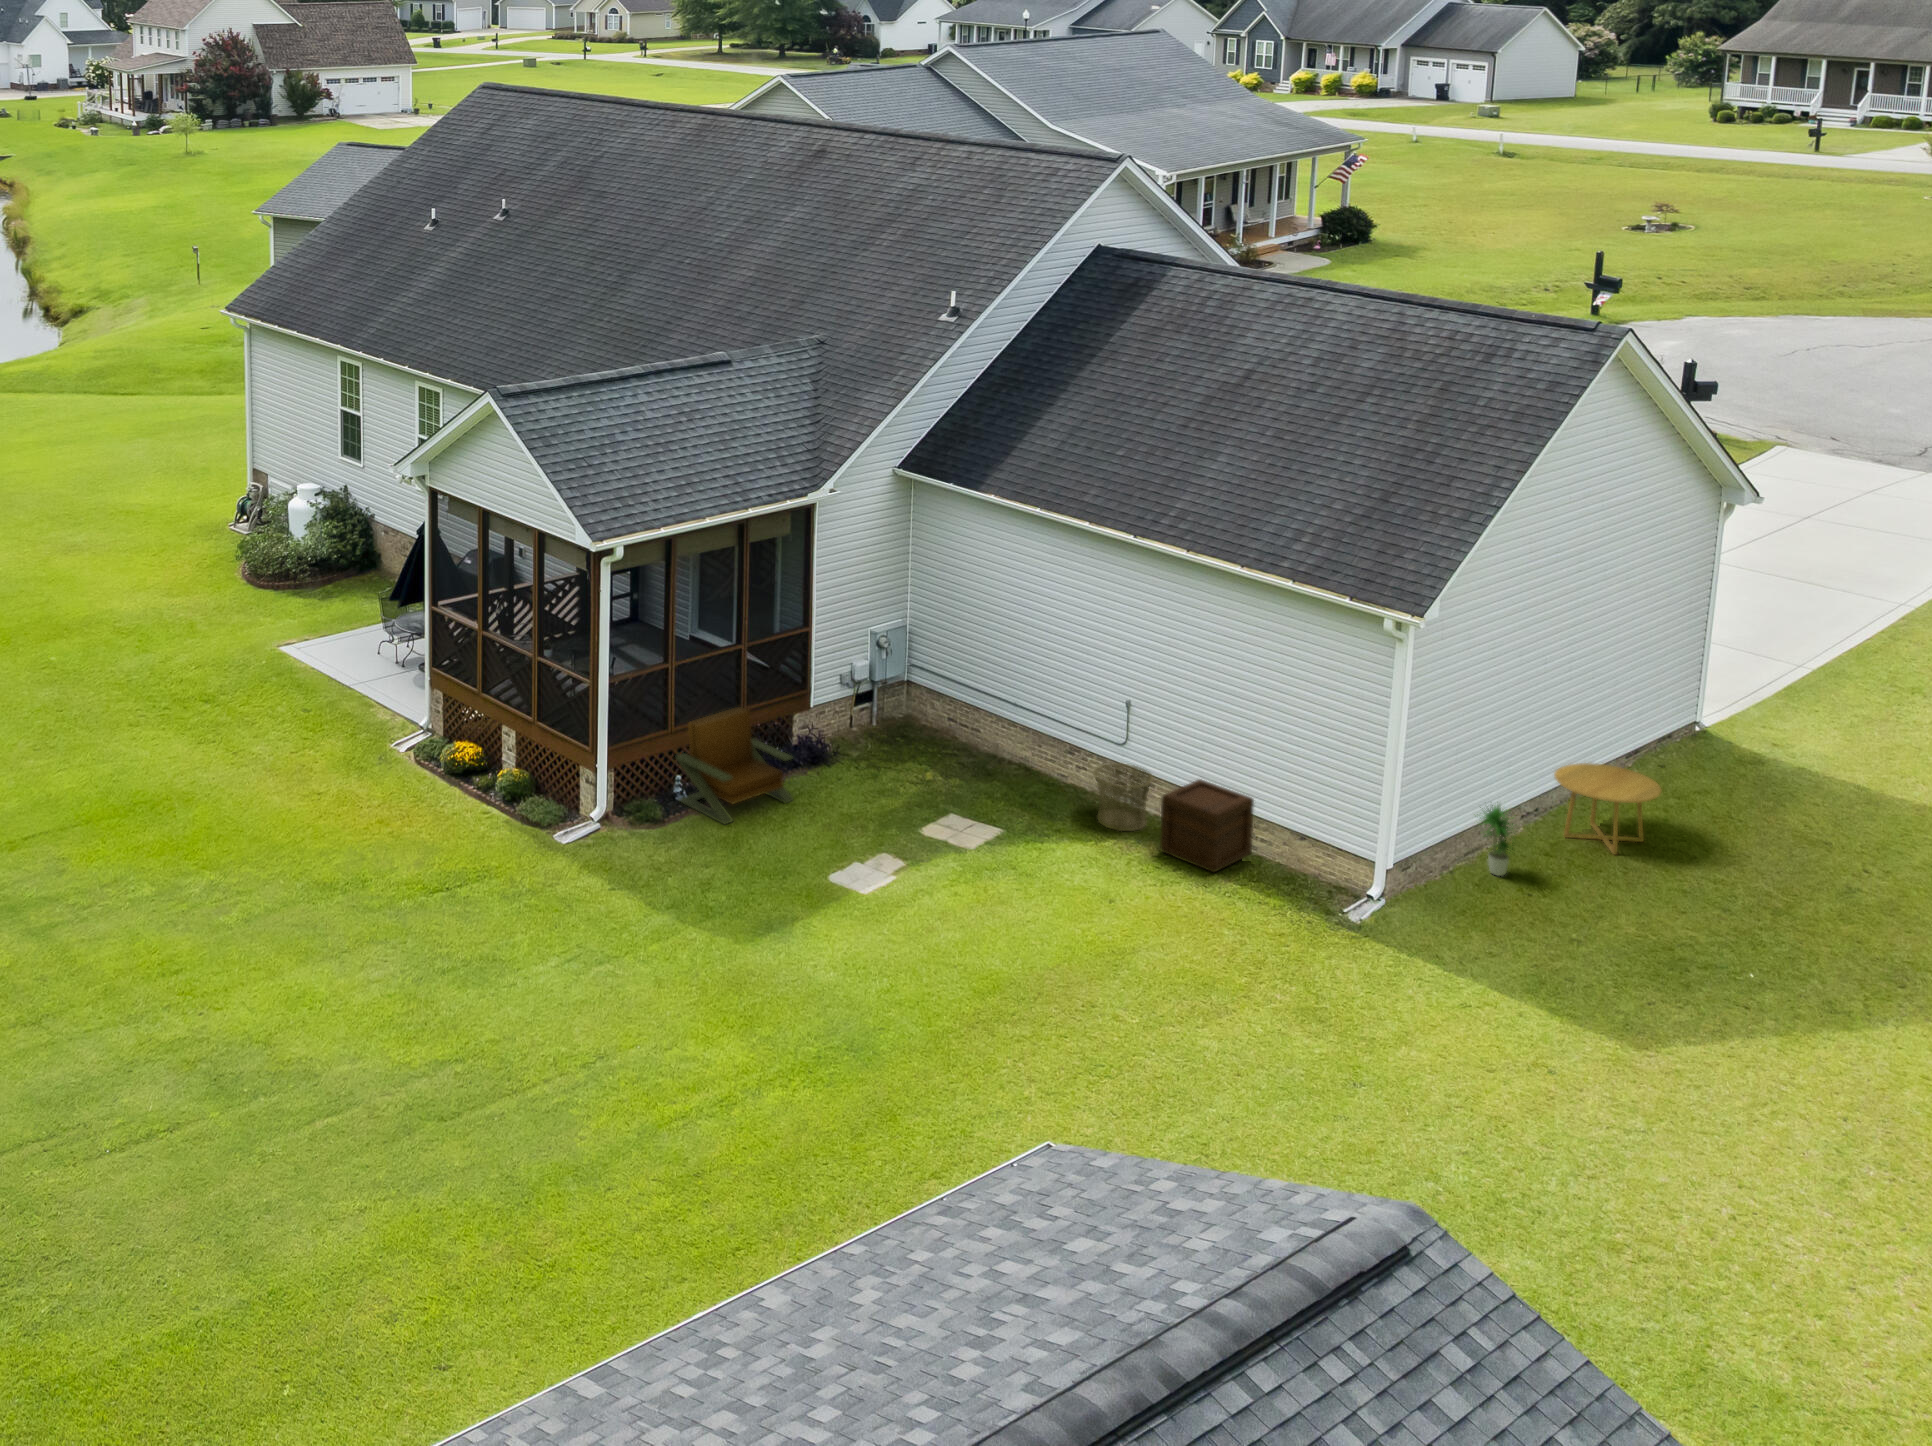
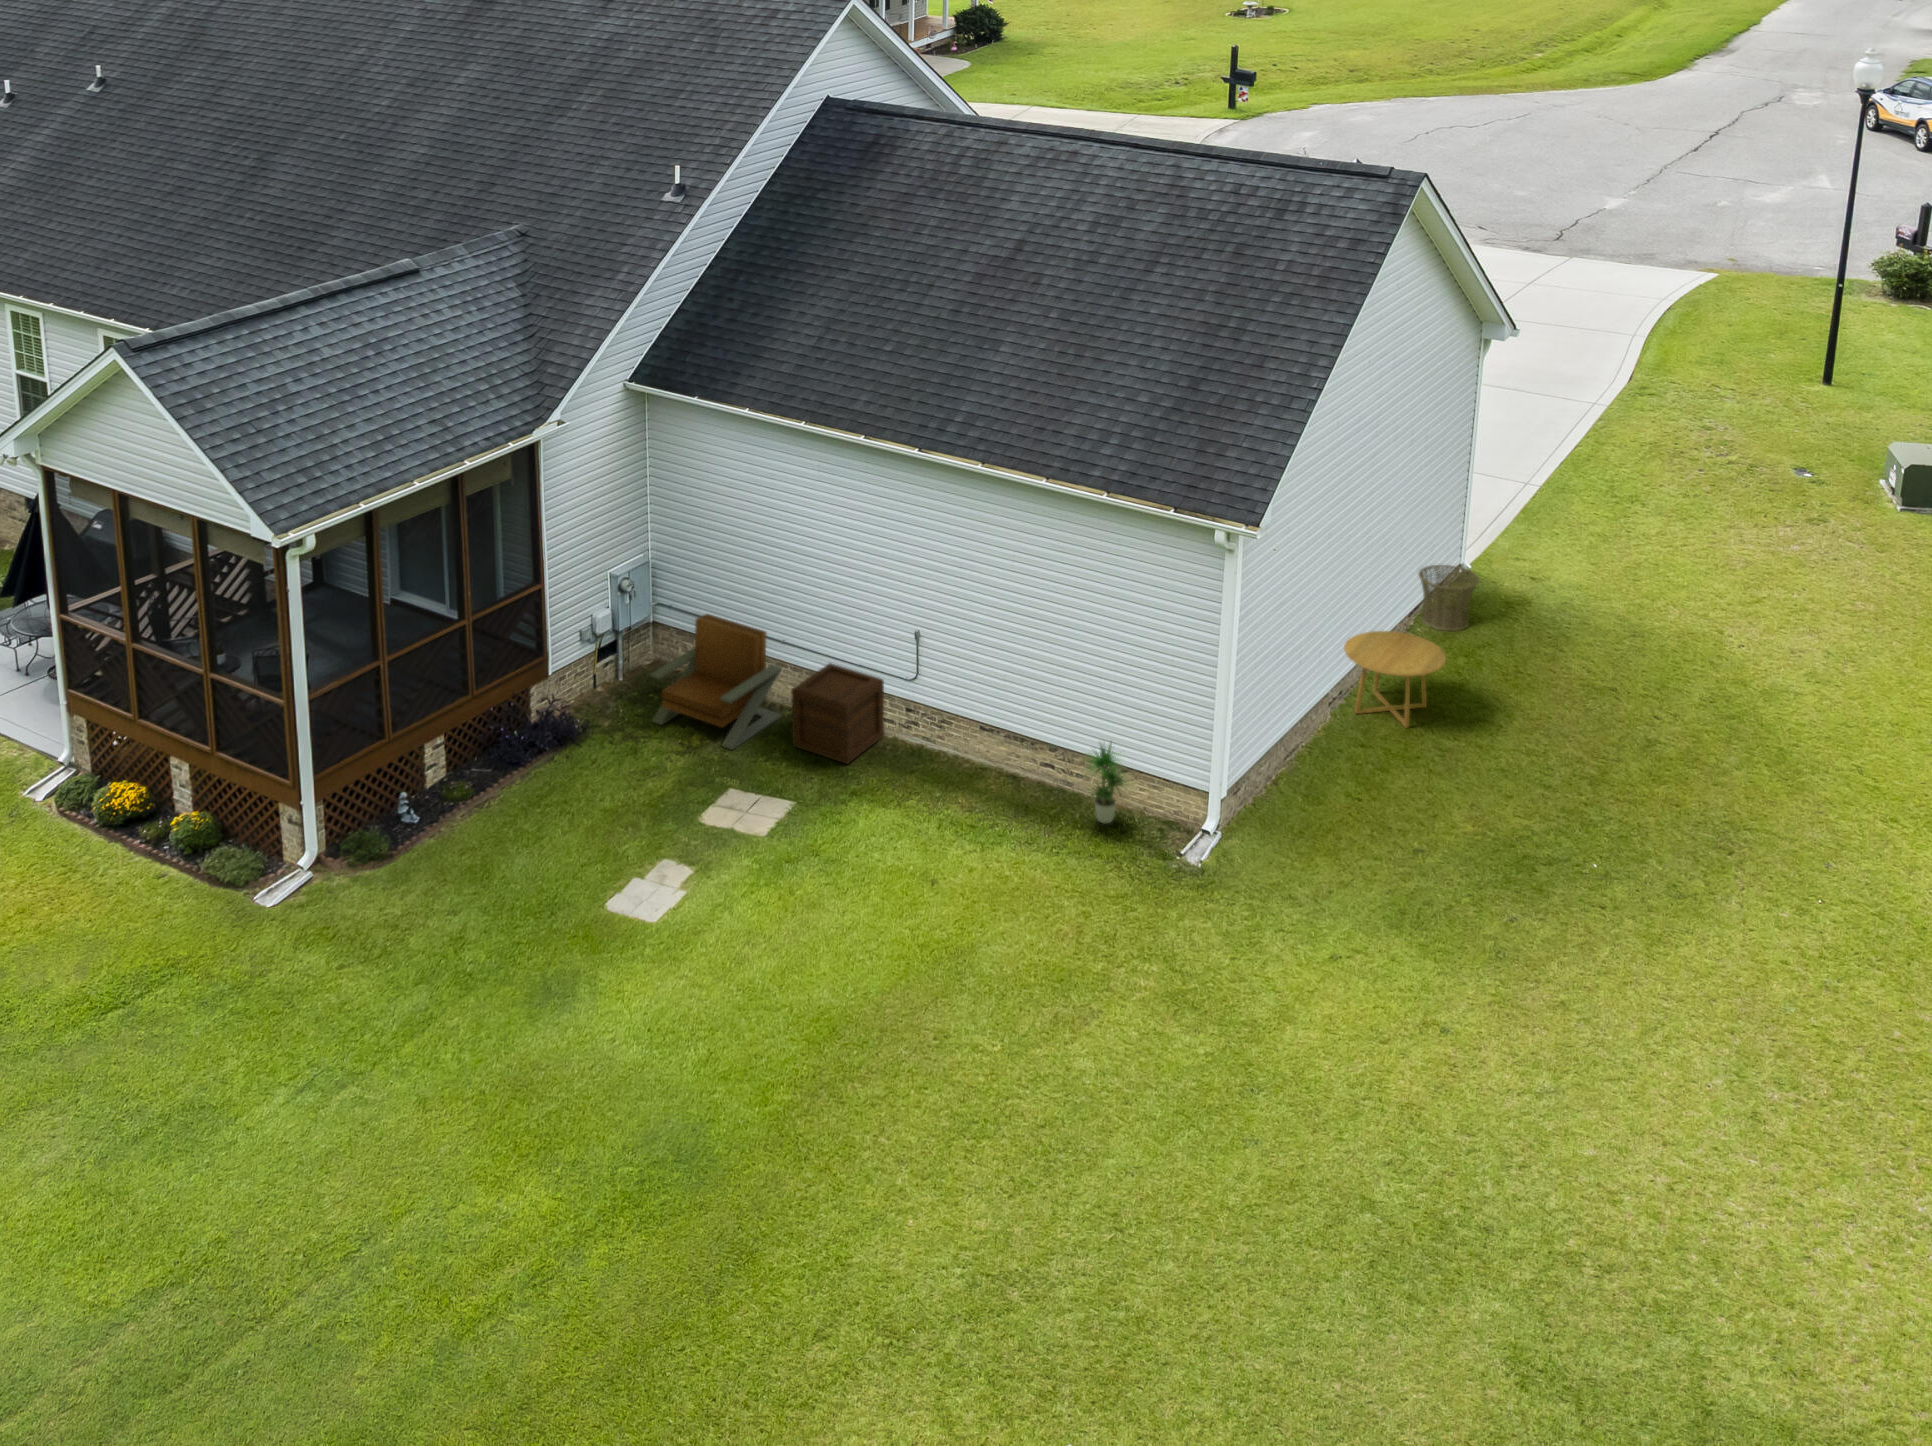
lounge chair: present [676,707,793,824] -> present [650,614,782,750]
basket: present [1093,763,1153,831] -> present [1419,565,1479,631]
wooden crate: present [1160,779,1254,872] -> present [791,663,884,764]
potted plant: present [1480,805,1514,876] -> present [1086,744,1129,824]

